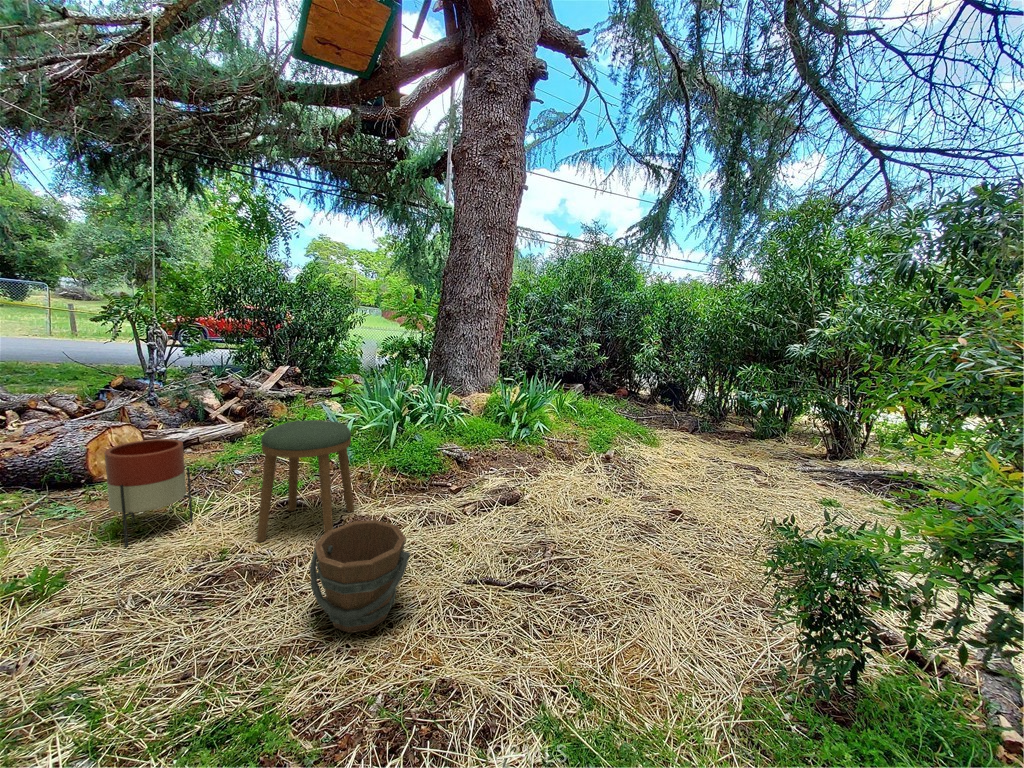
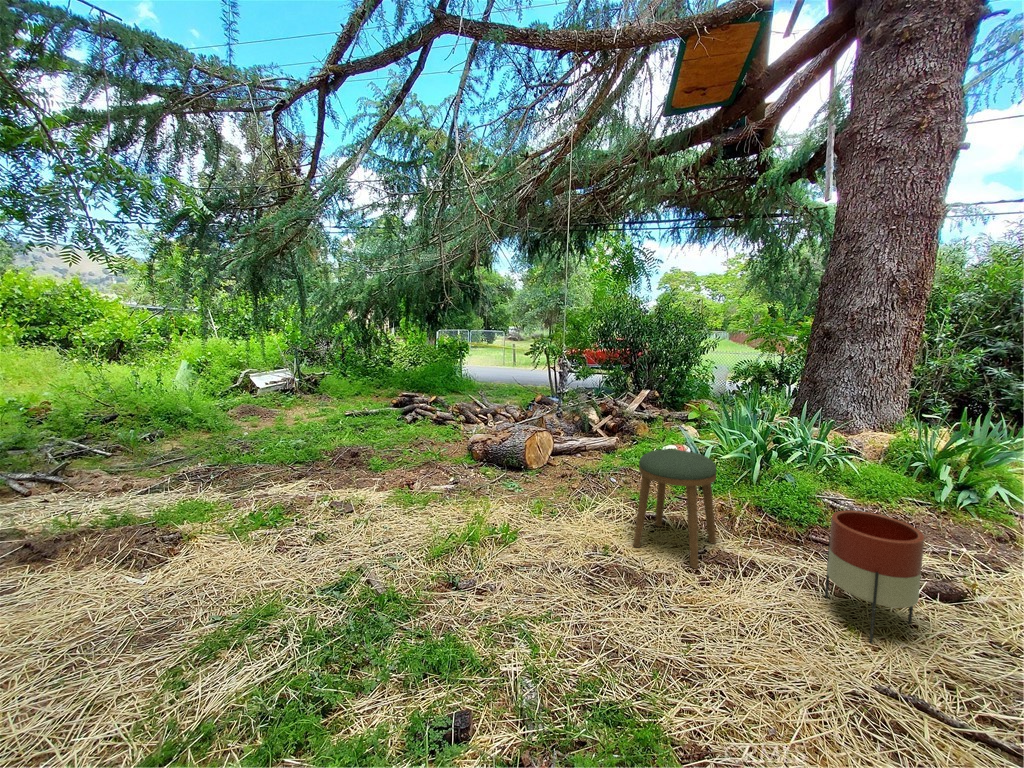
planter: present [105,439,193,547] -> present [825,510,924,643]
bucket: present [310,520,410,633] -> none [685,561,794,678]

